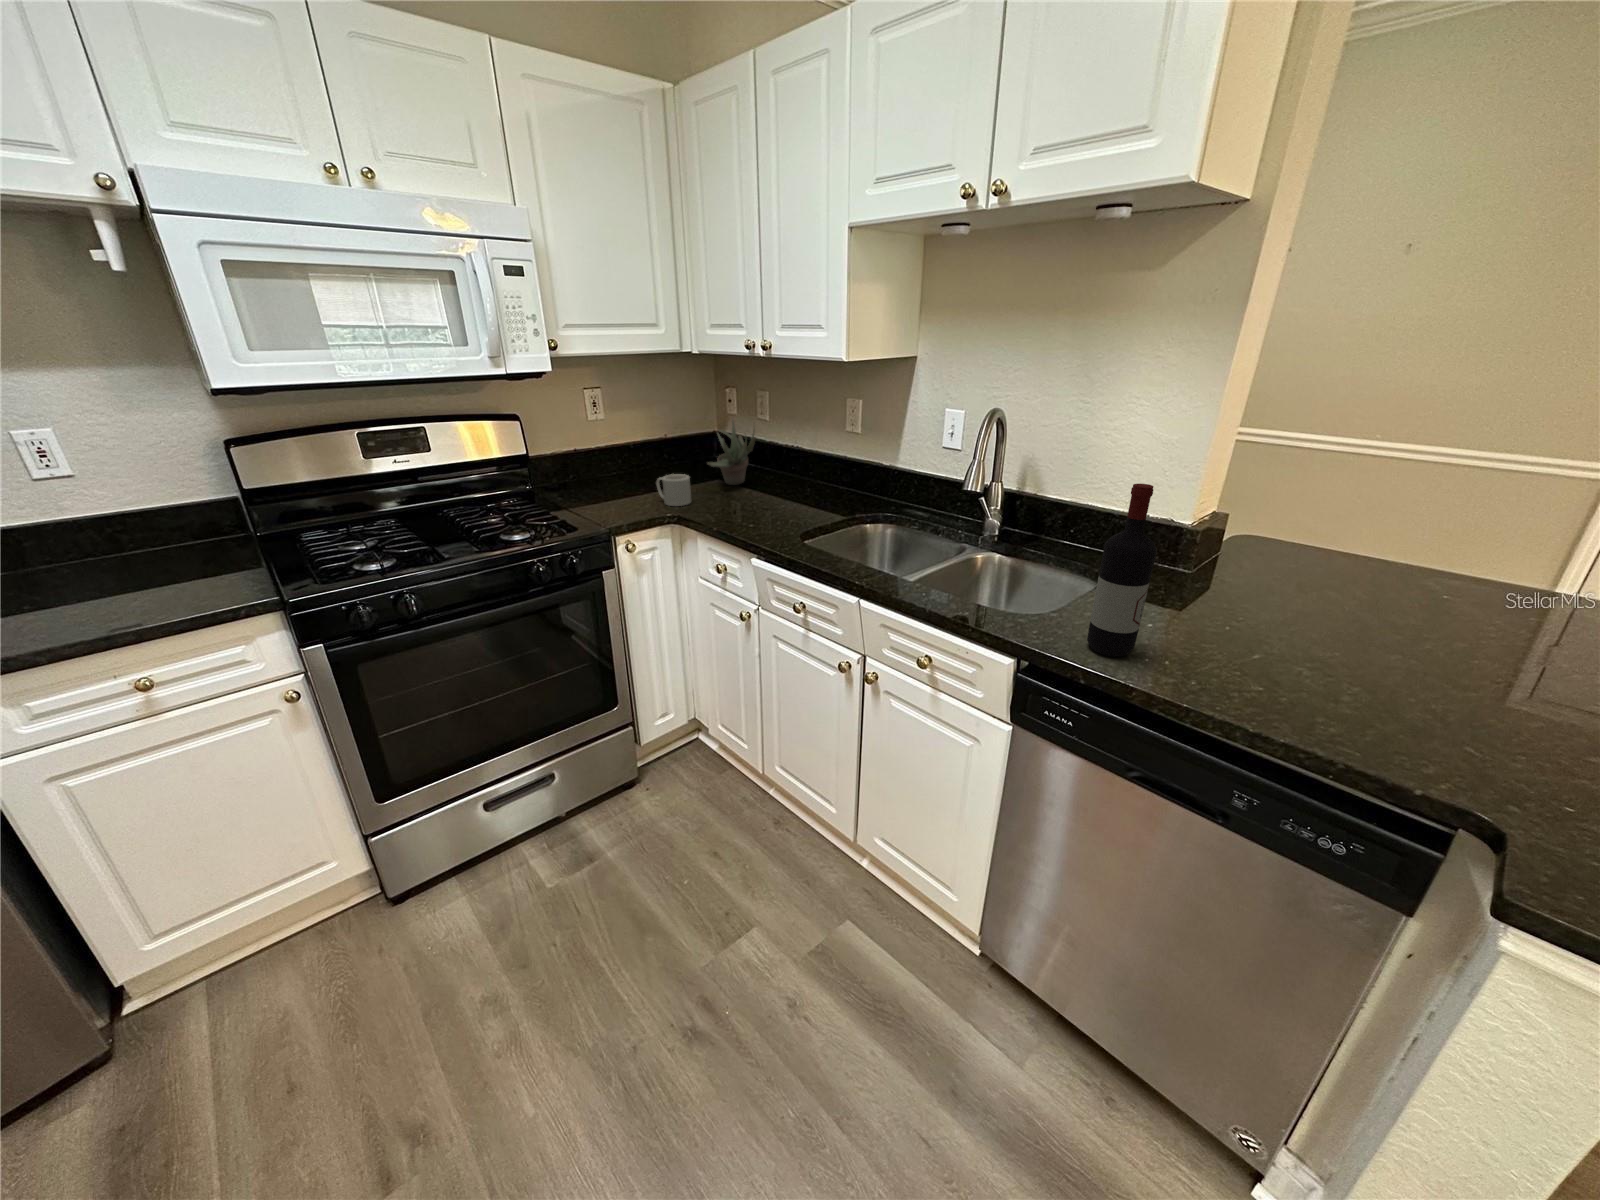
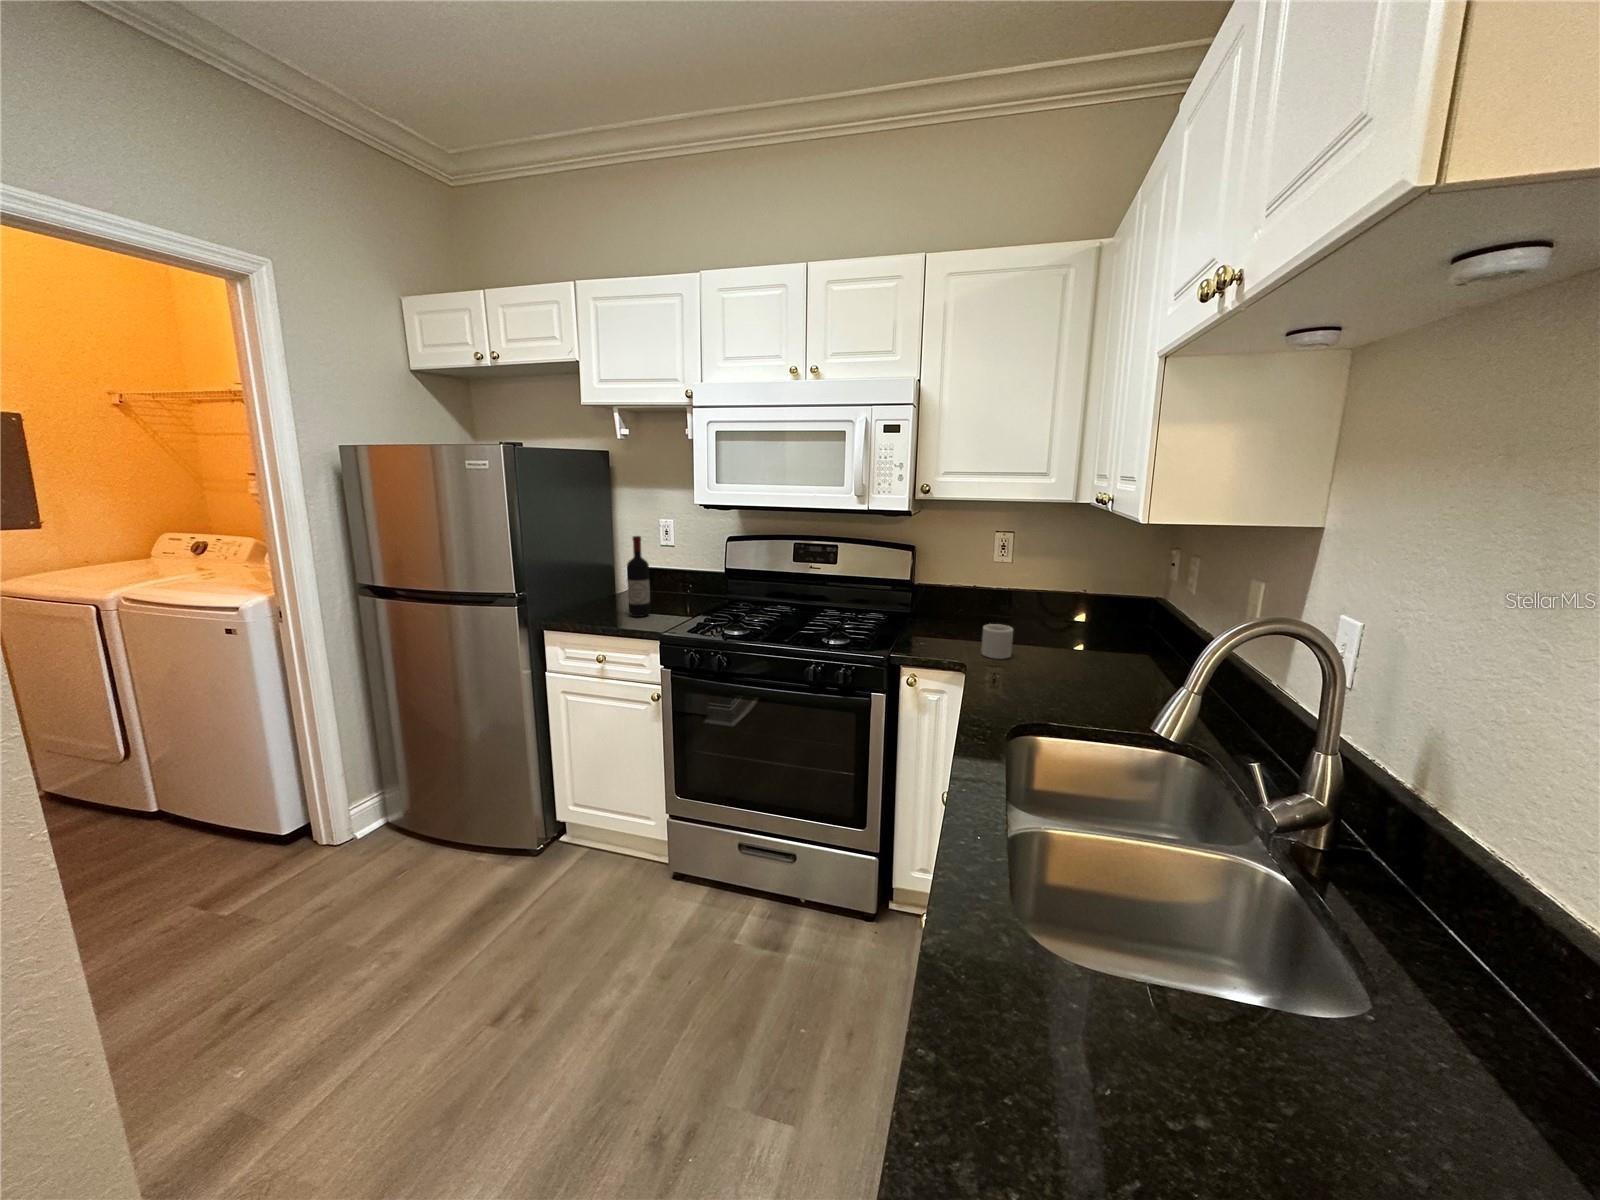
succulent plant: present [708,419,756,485] -> none [1048,579,1133,658]
wine bottle: present [1087,484,1157,657] -> present [627,536,650,617]

